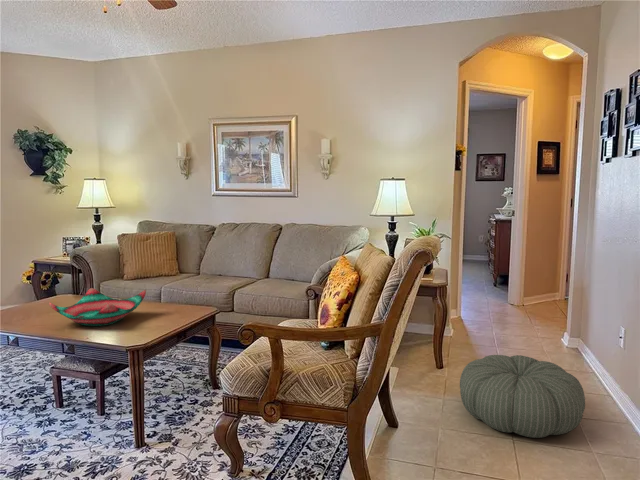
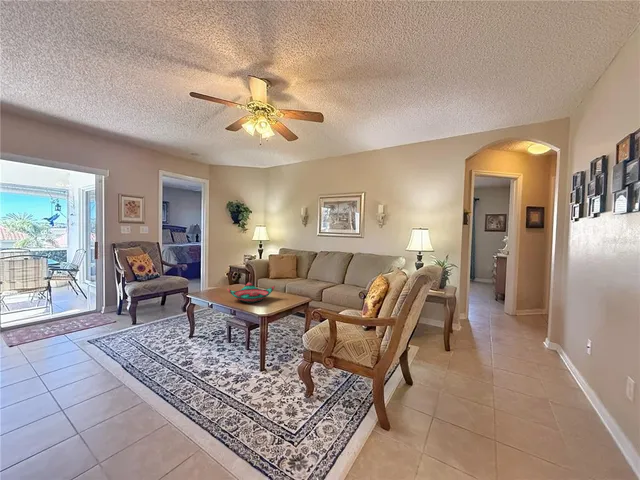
pouf: present [460,355,585,438] -> none [456,346,548,408]

